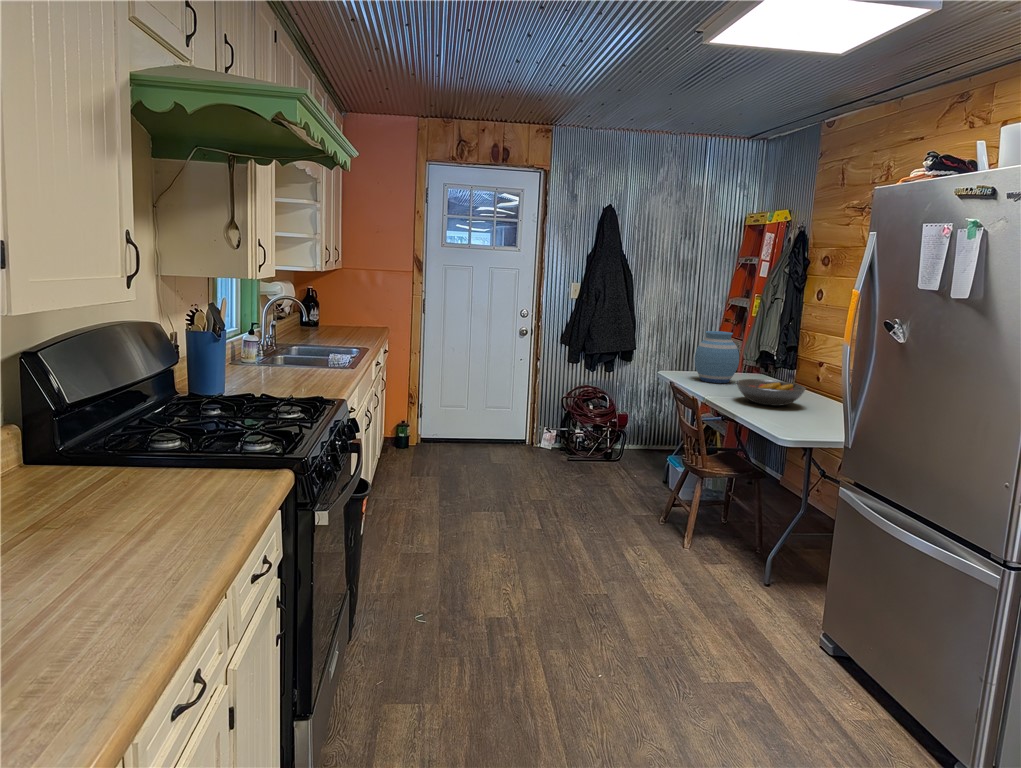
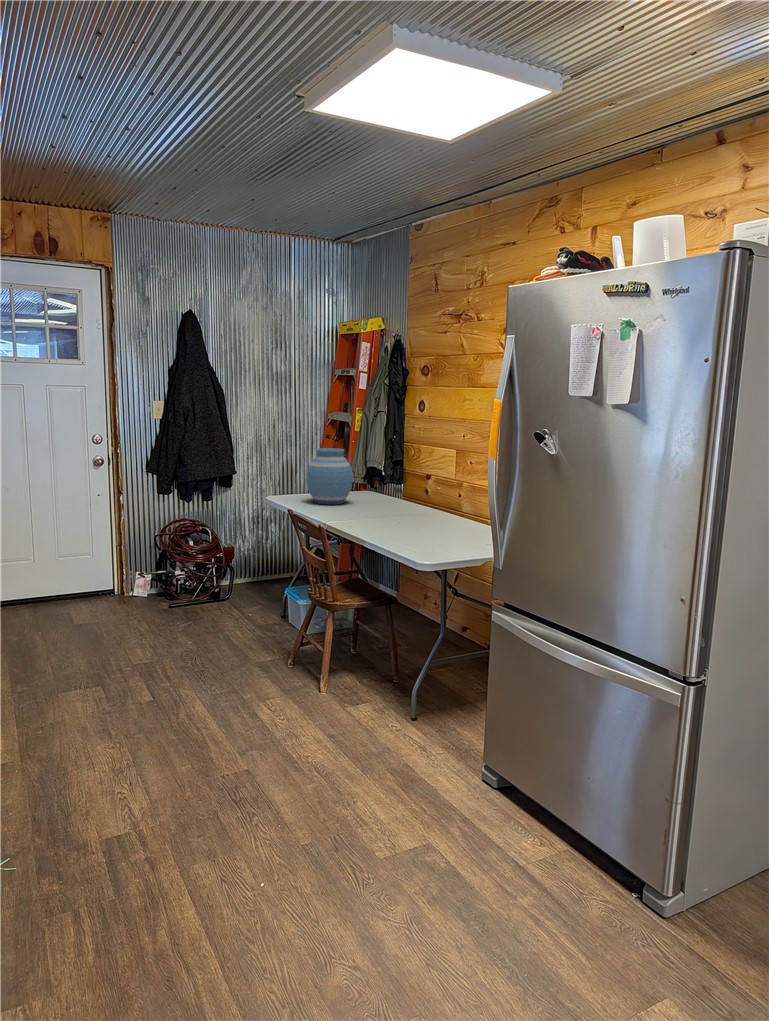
fruit bowl: present [736,379,806,406] -> none [359,497,430,525]

